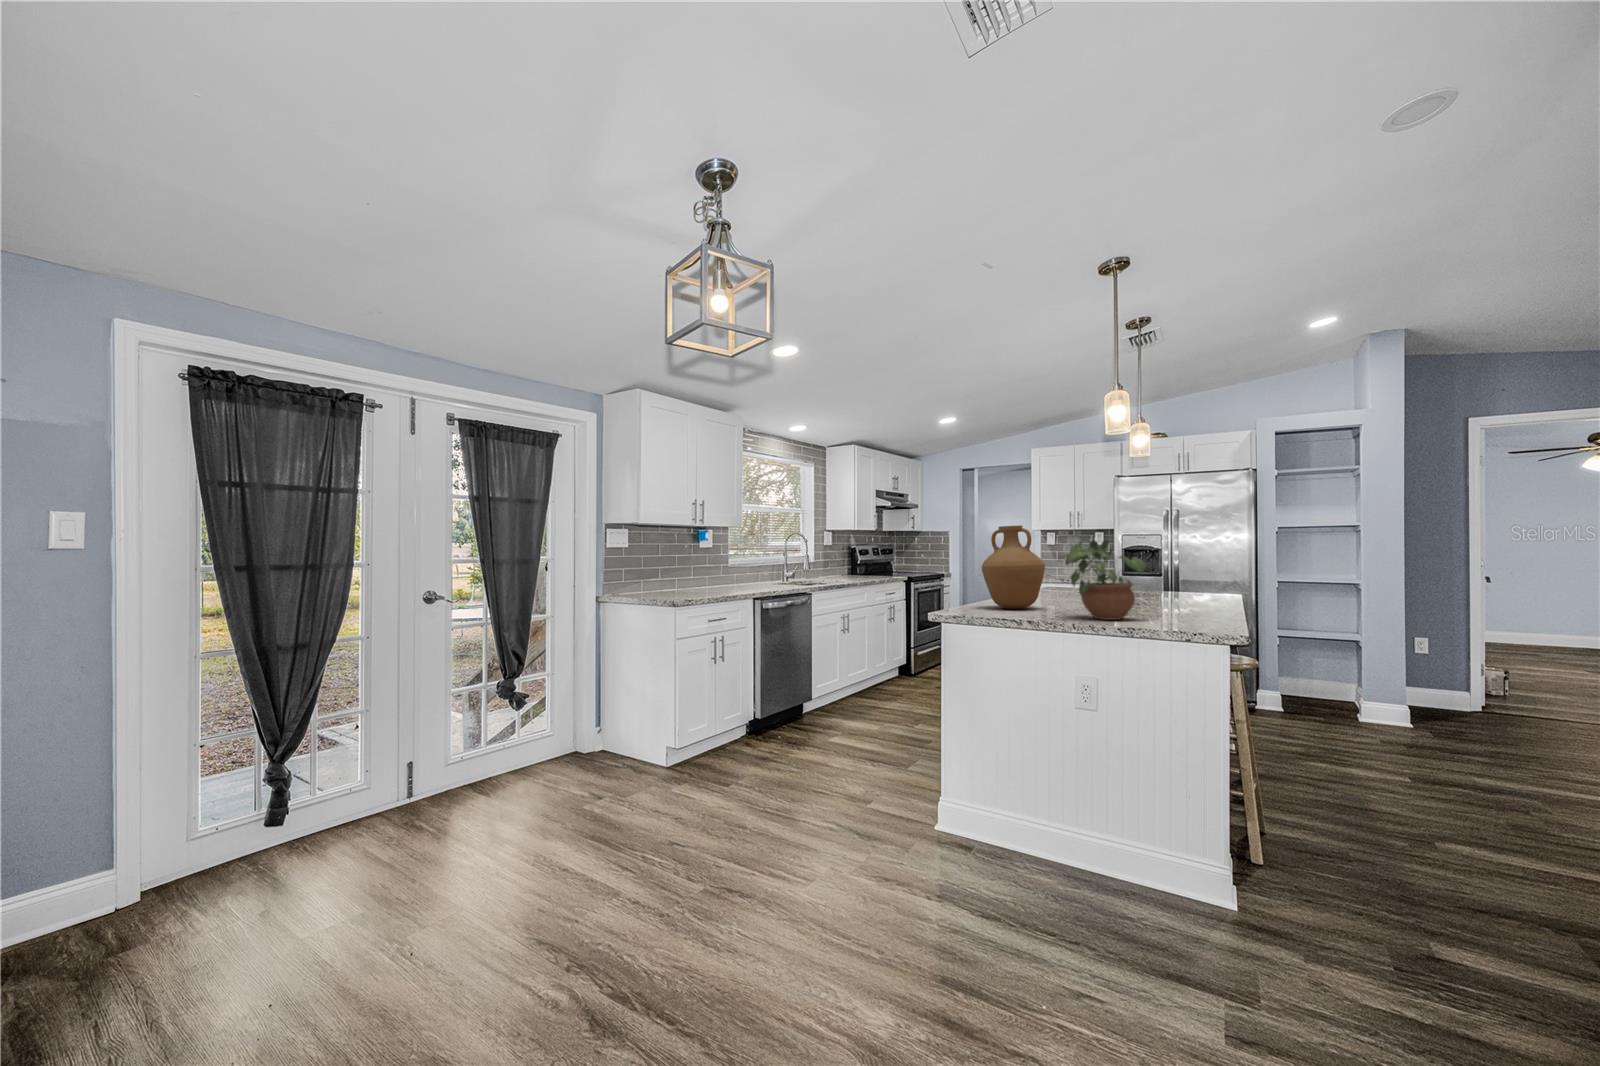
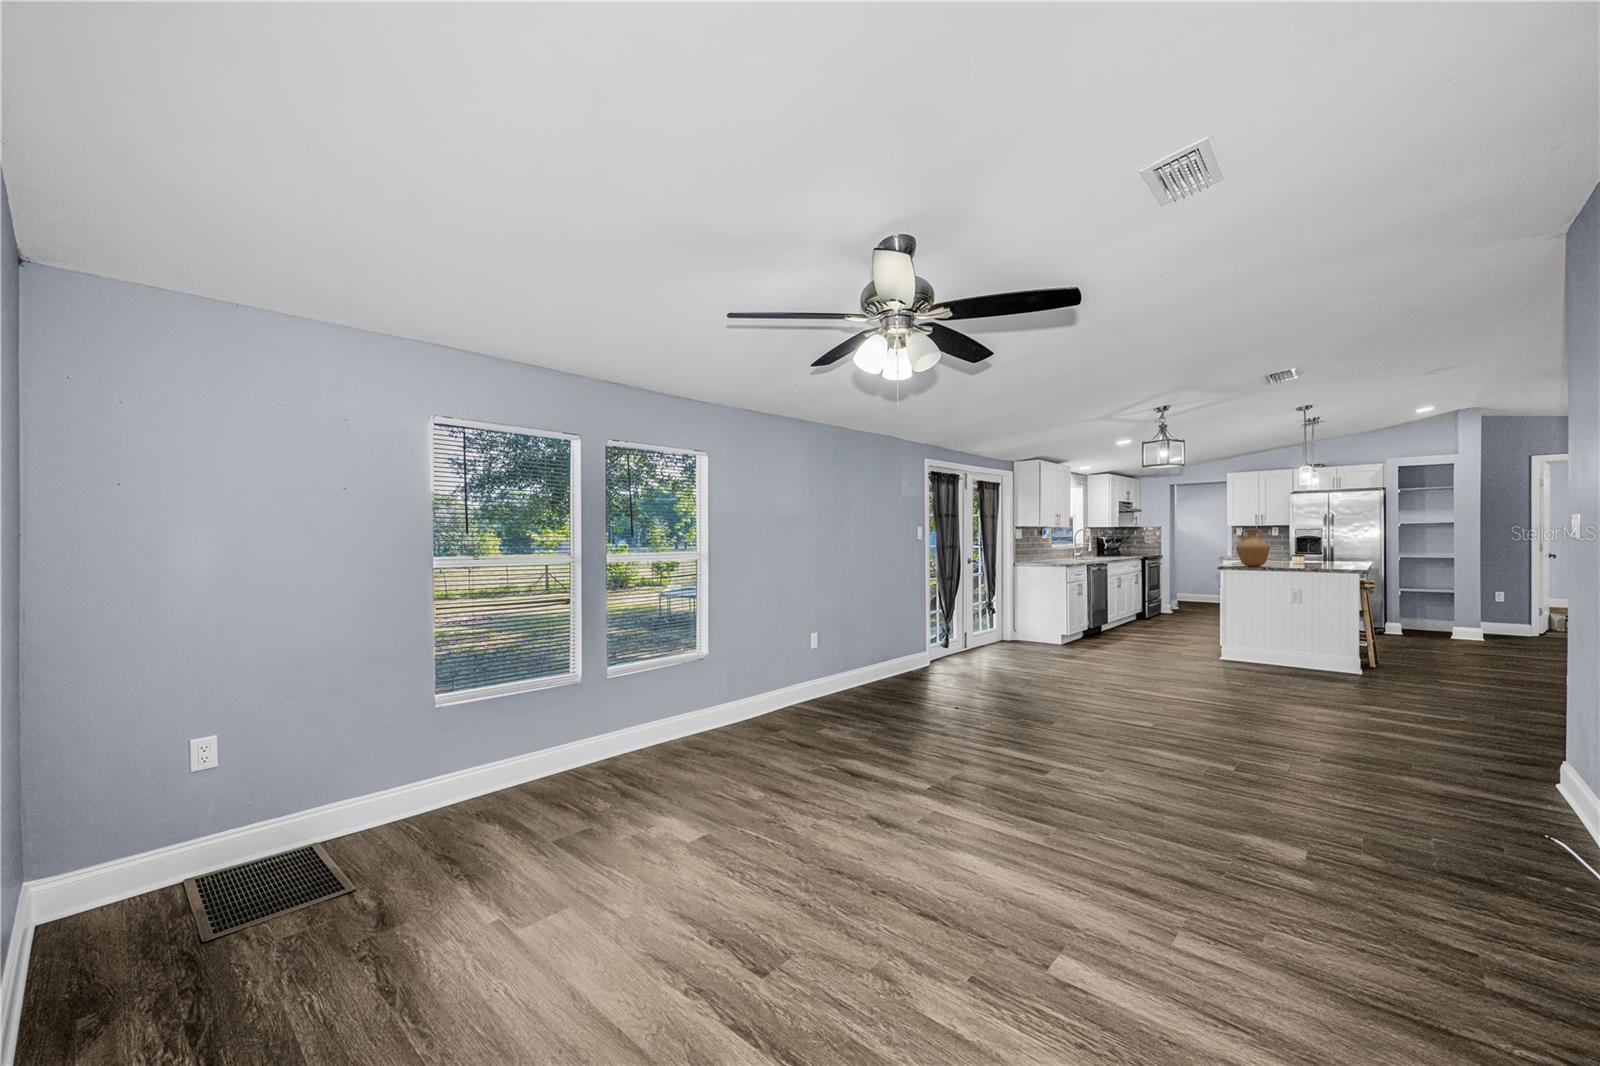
potted plant: present [1065,539,1146,620] -> none [1282,533,1324,569]

